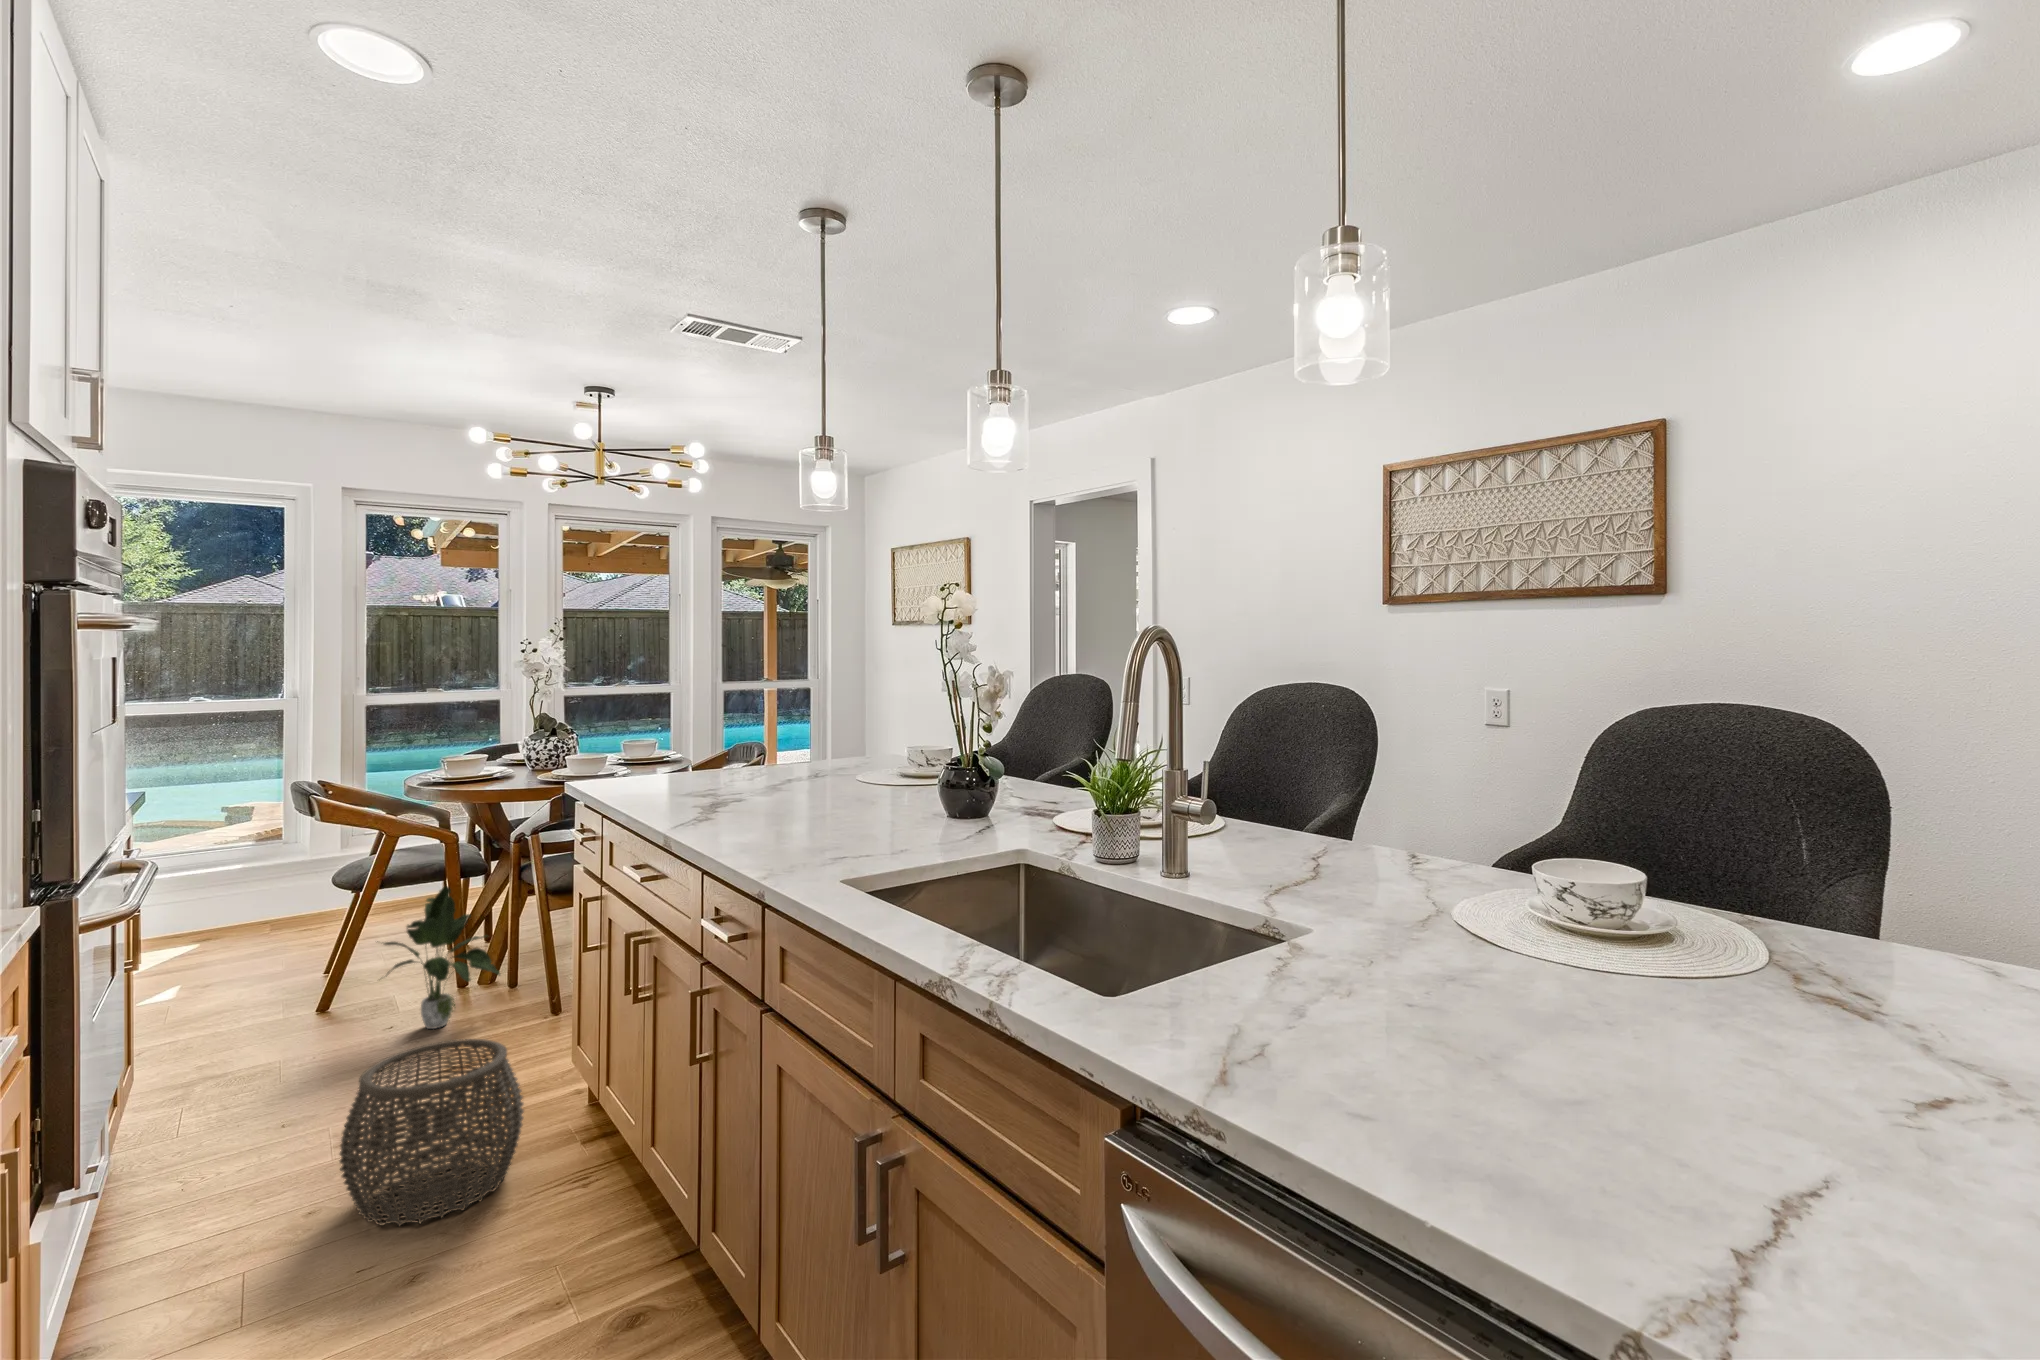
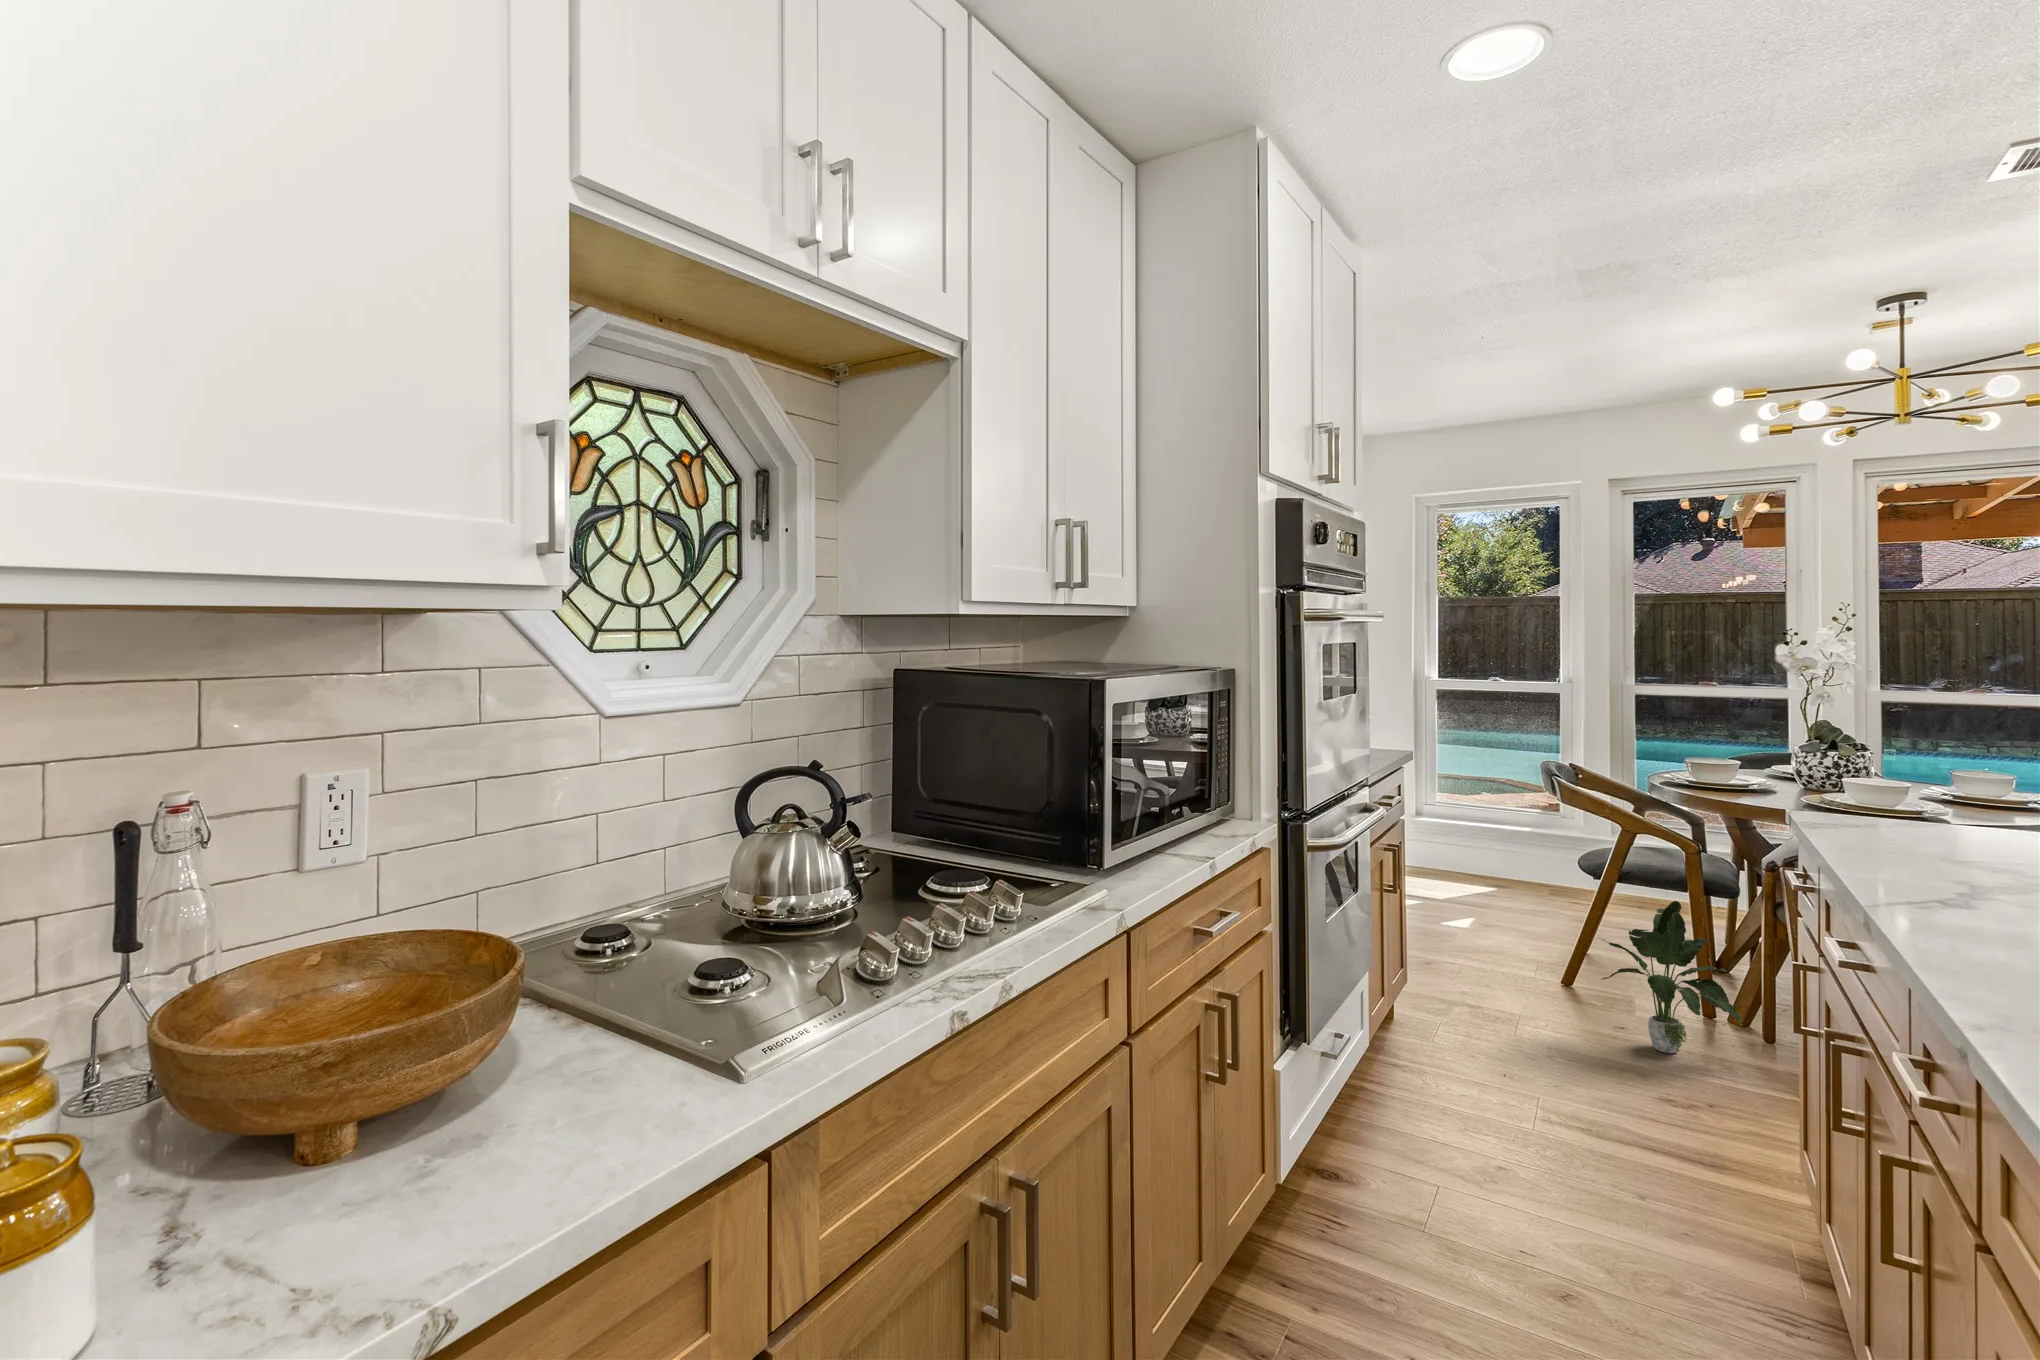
woven basket: present [340,1039,524,1226] -> none [1516,1061,1717,1267]

